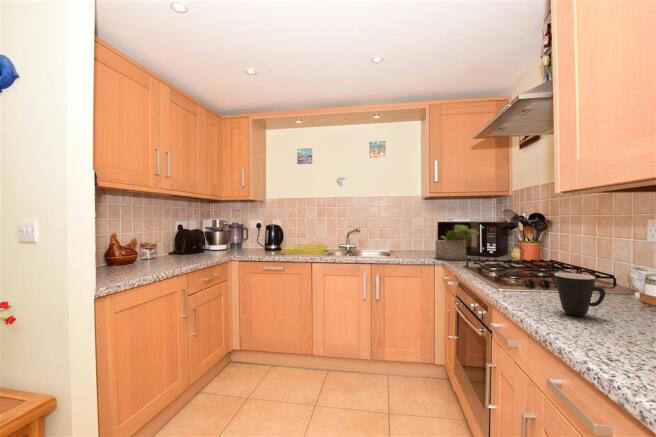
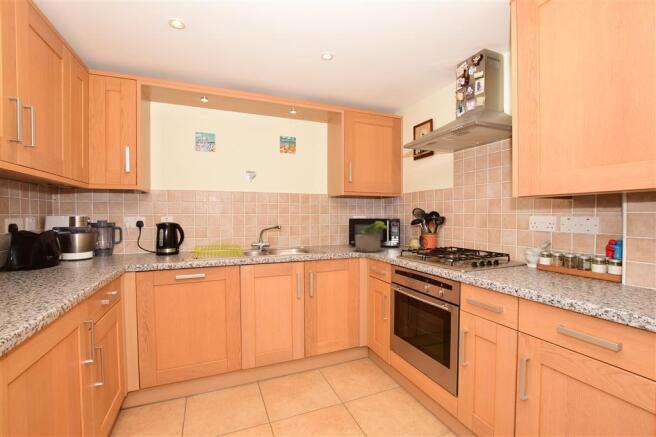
mug: present [554,273,605,316] -> none [507,253,536,281]

